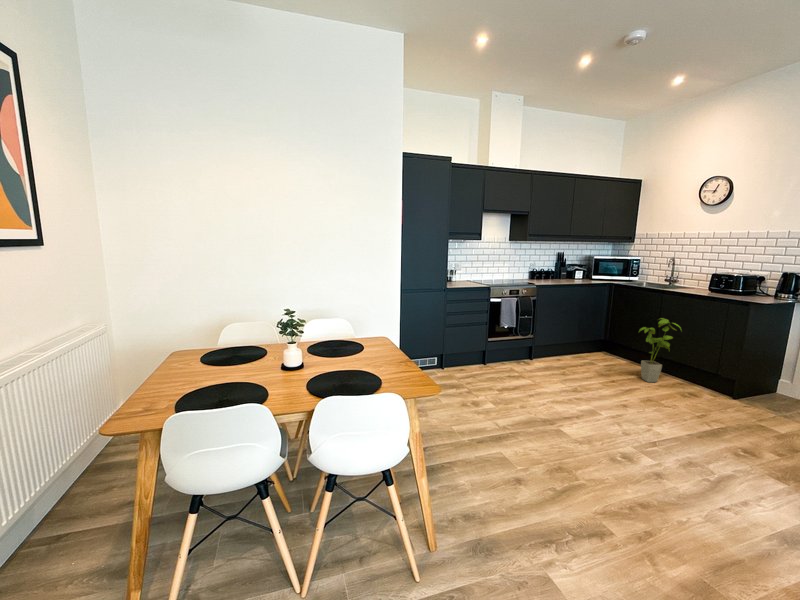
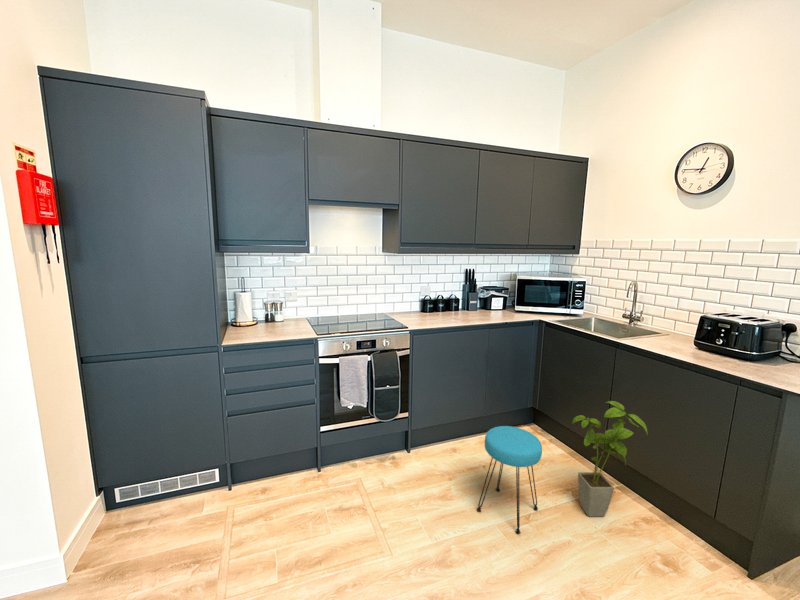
stool: none [585,335,623,385] -> present [477,426,542,533]

